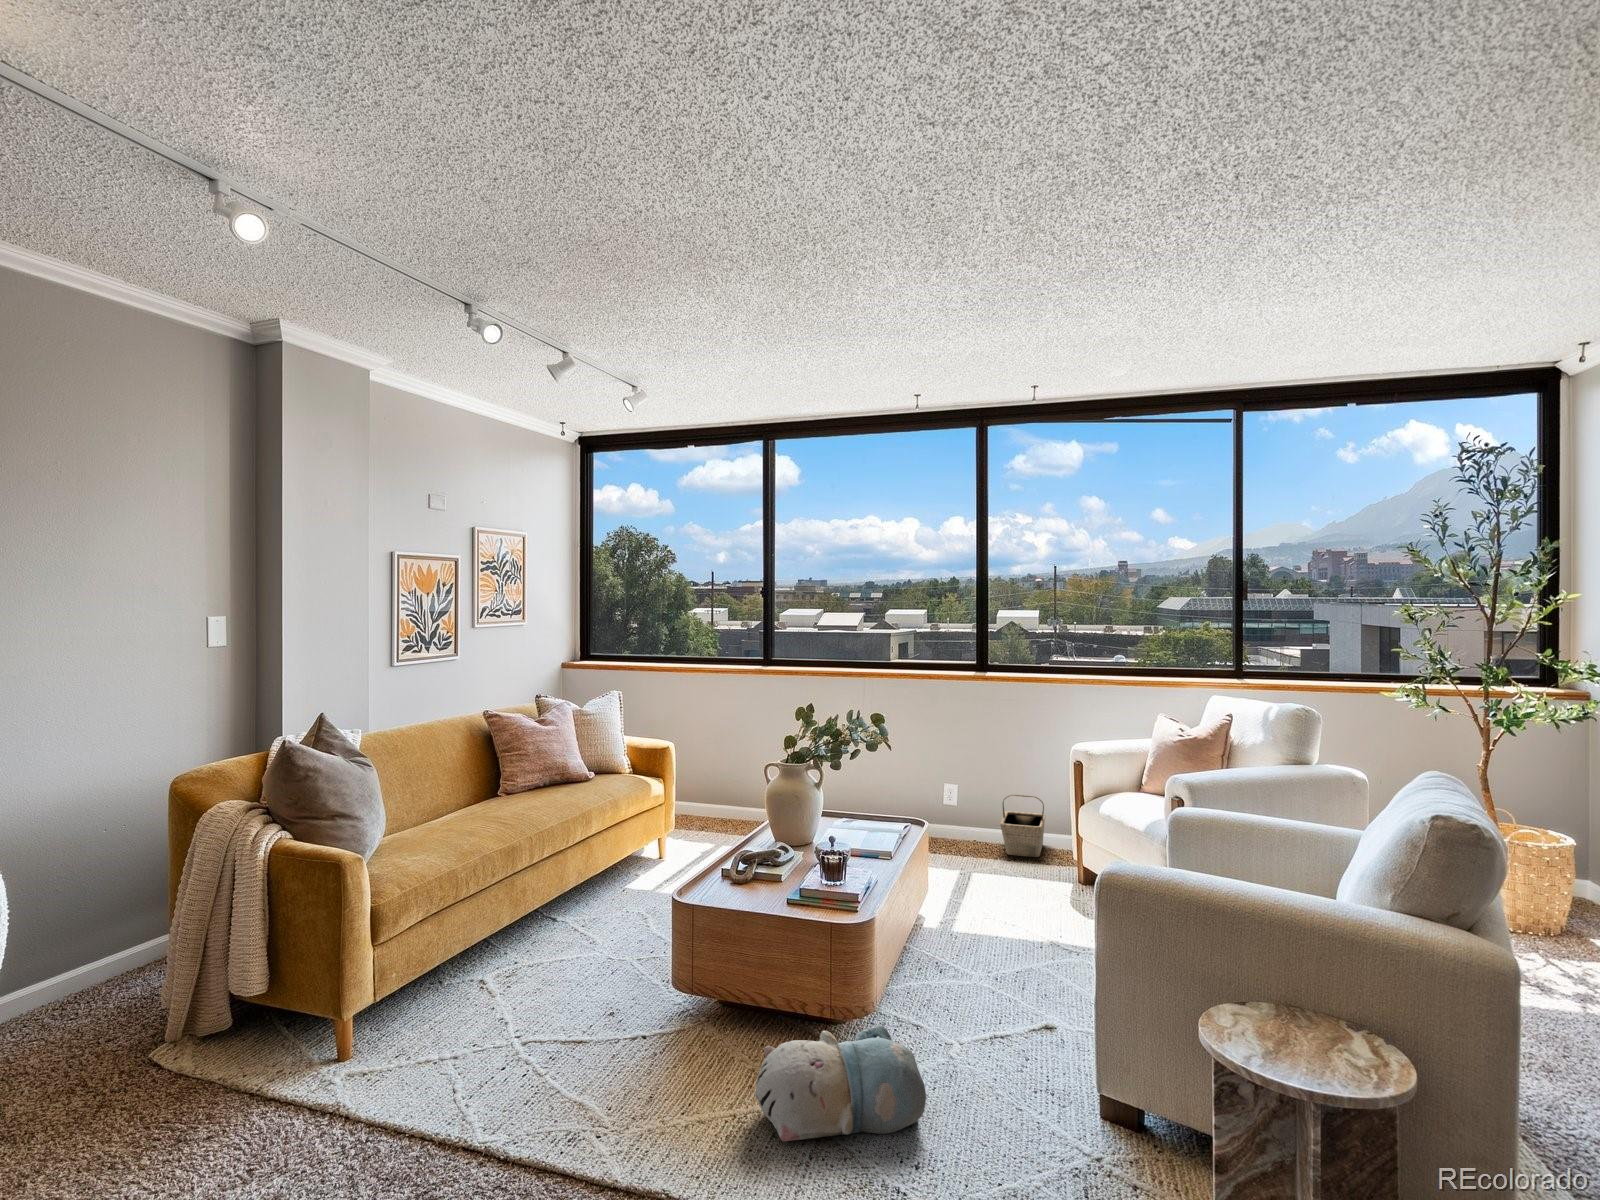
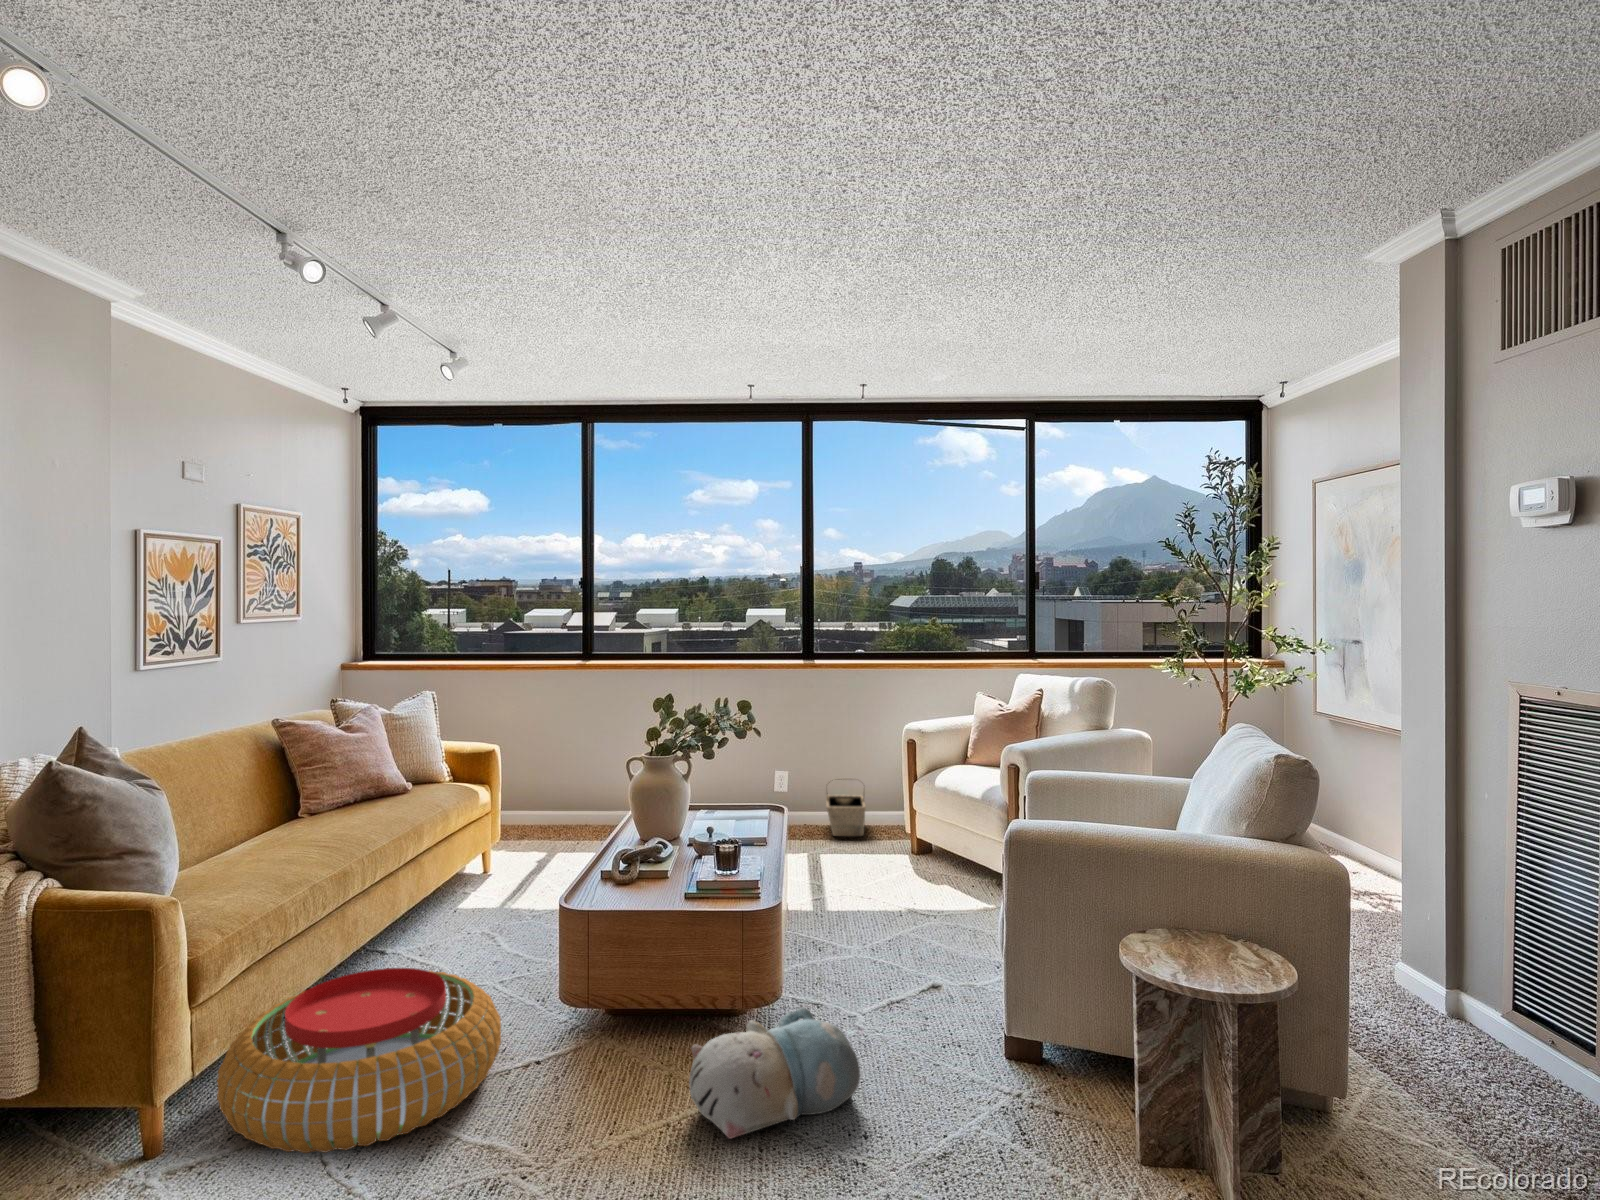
pouf: none [381,938,615,1090] -> present [217,968,501,1153]

